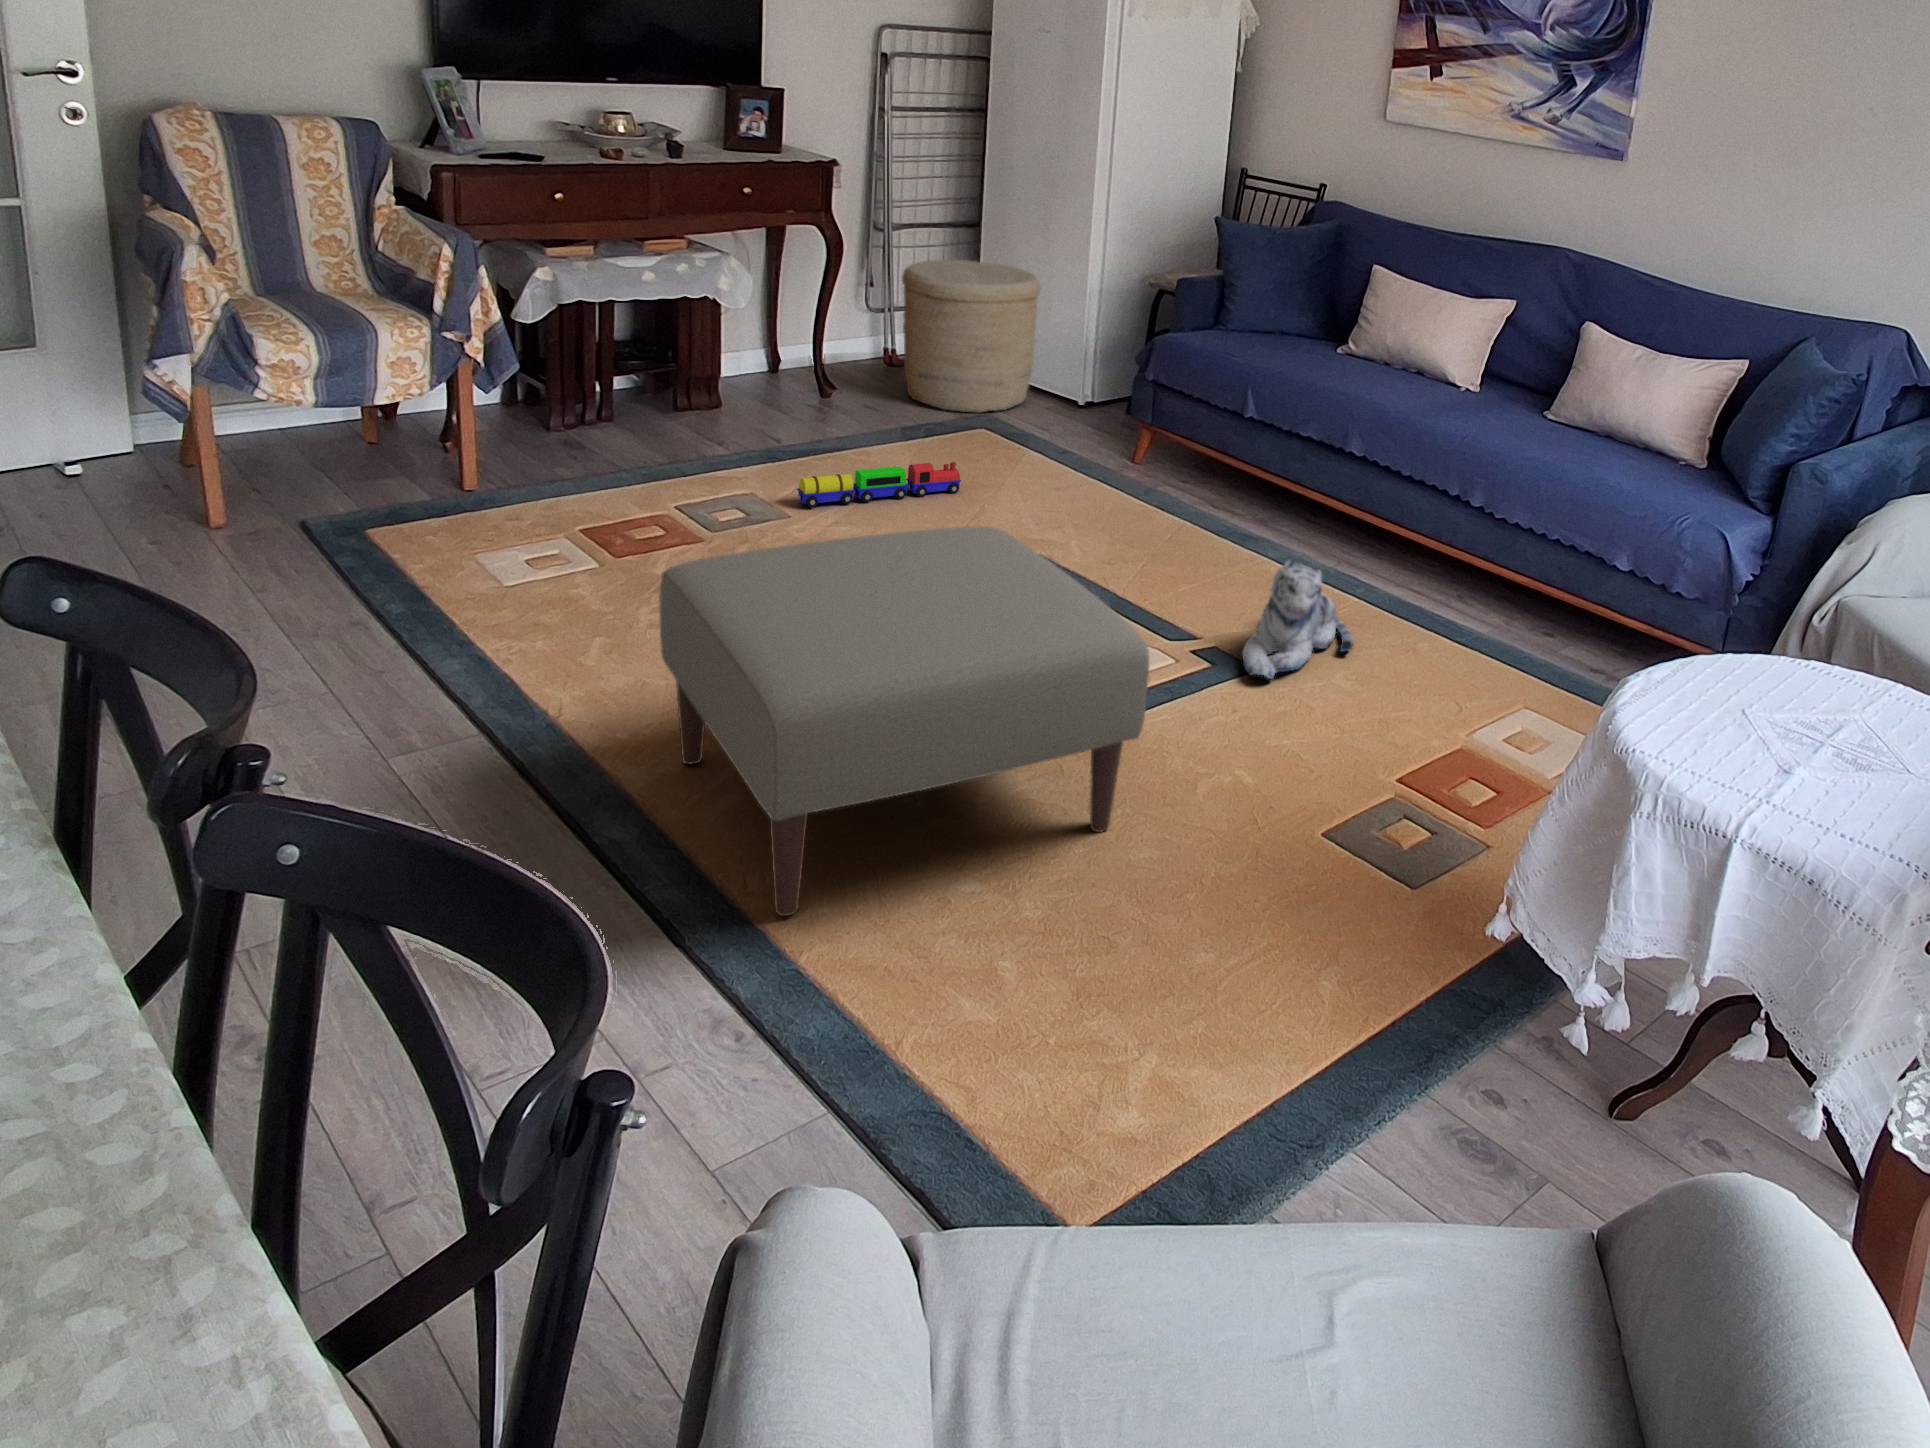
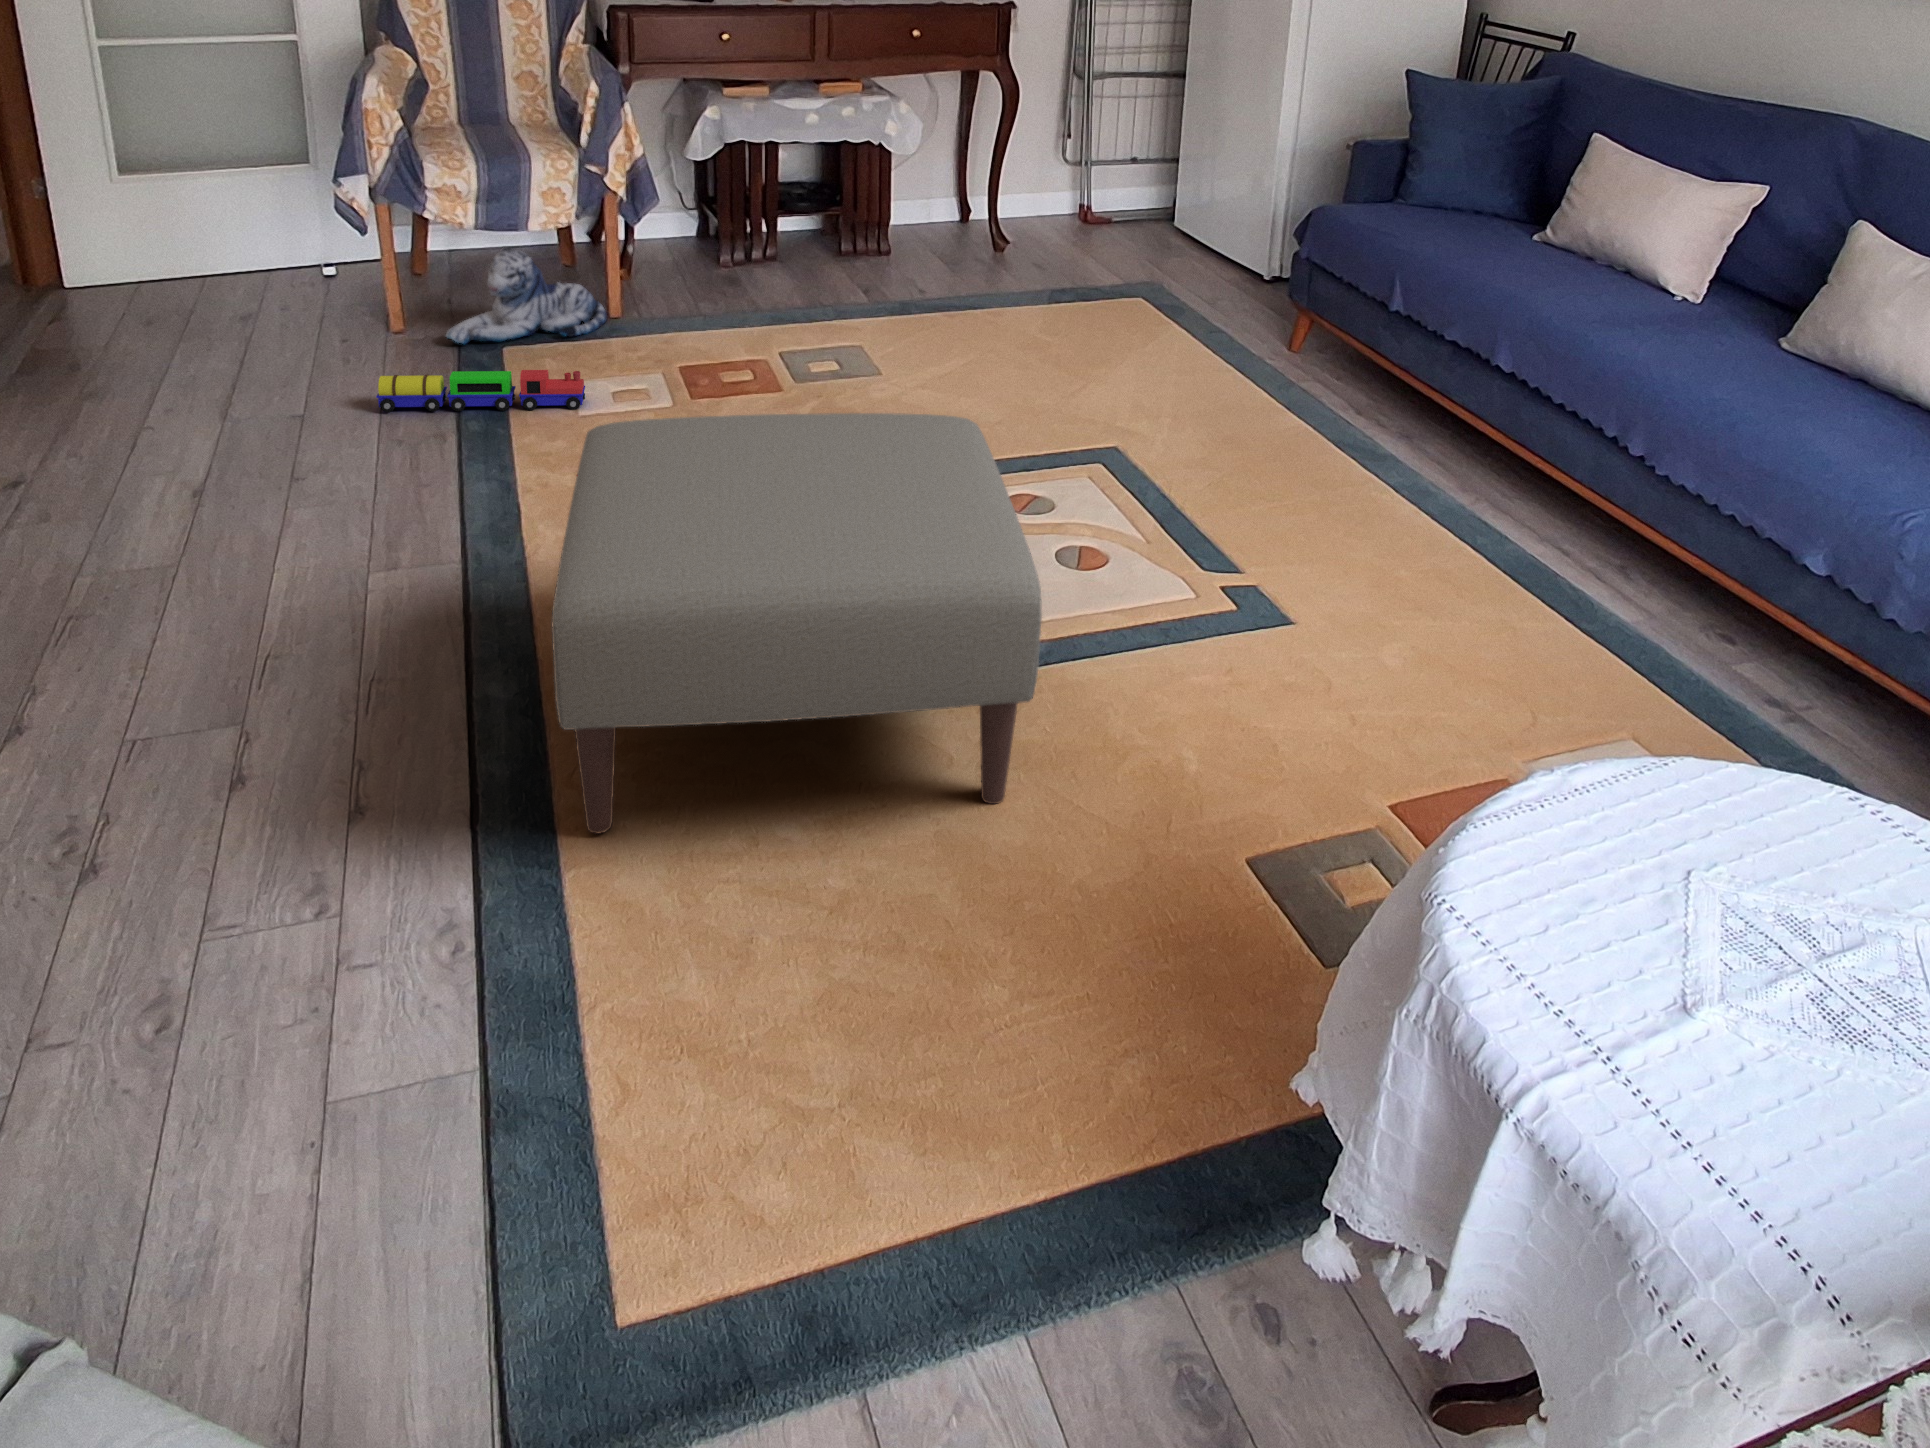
woven basket: present [902,260,1041,413] -> none [1078,112,1228,281]
toy train: present [797,462,961,508] -> present [376,370,586,412]
plush toy: present [1242,561,1353,679] -> present [446,247,607,344]

